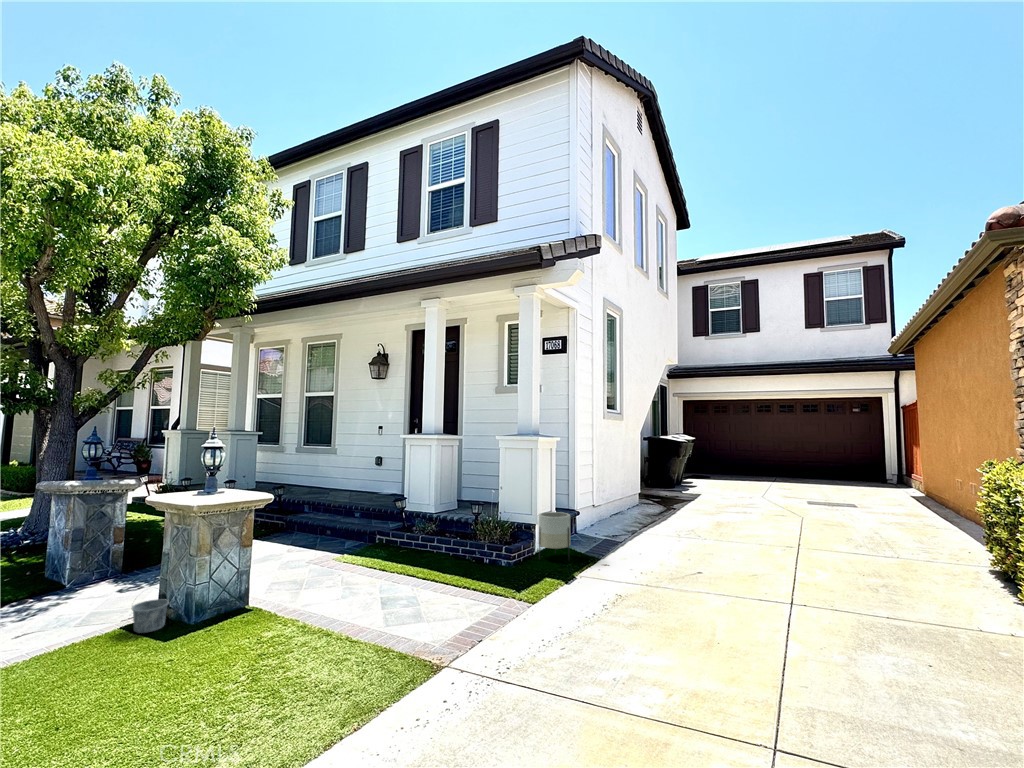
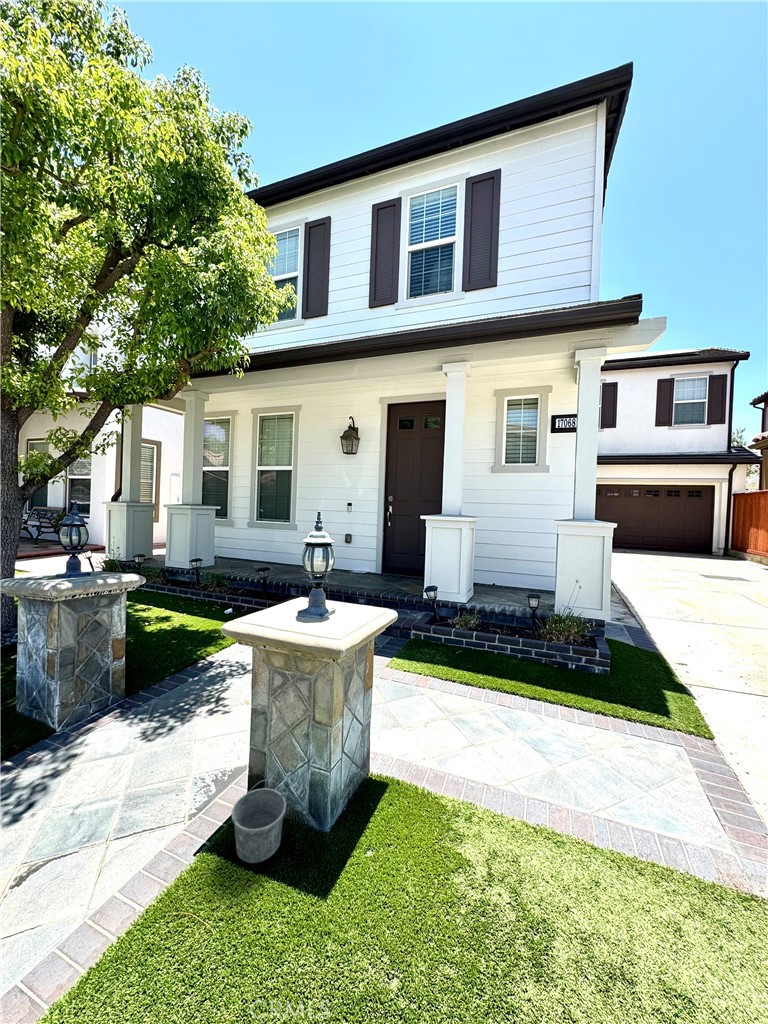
planter: present [539,512,570,560] -> none [599,605,642,660]

